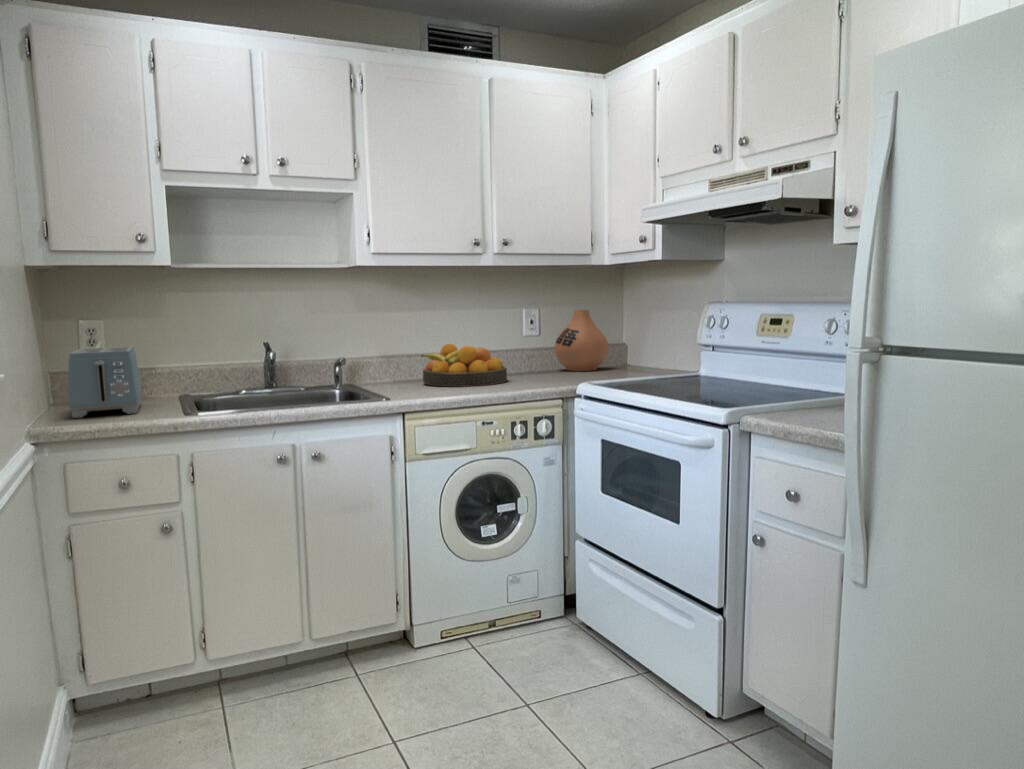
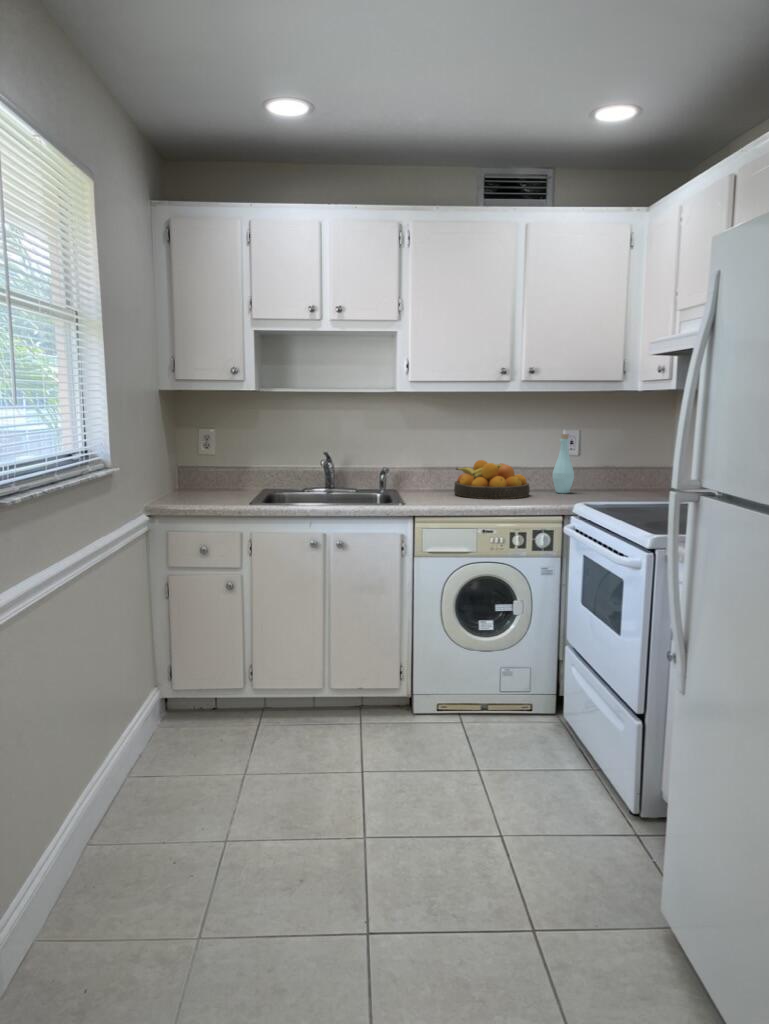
vase: present [554,310,609,371] -> none [591,433,648,493]
bottle: none [521,312,544,375] -> present [552,434,574,493]
toaster: present [69,347,142,418] -> none [183,450,239,500]

